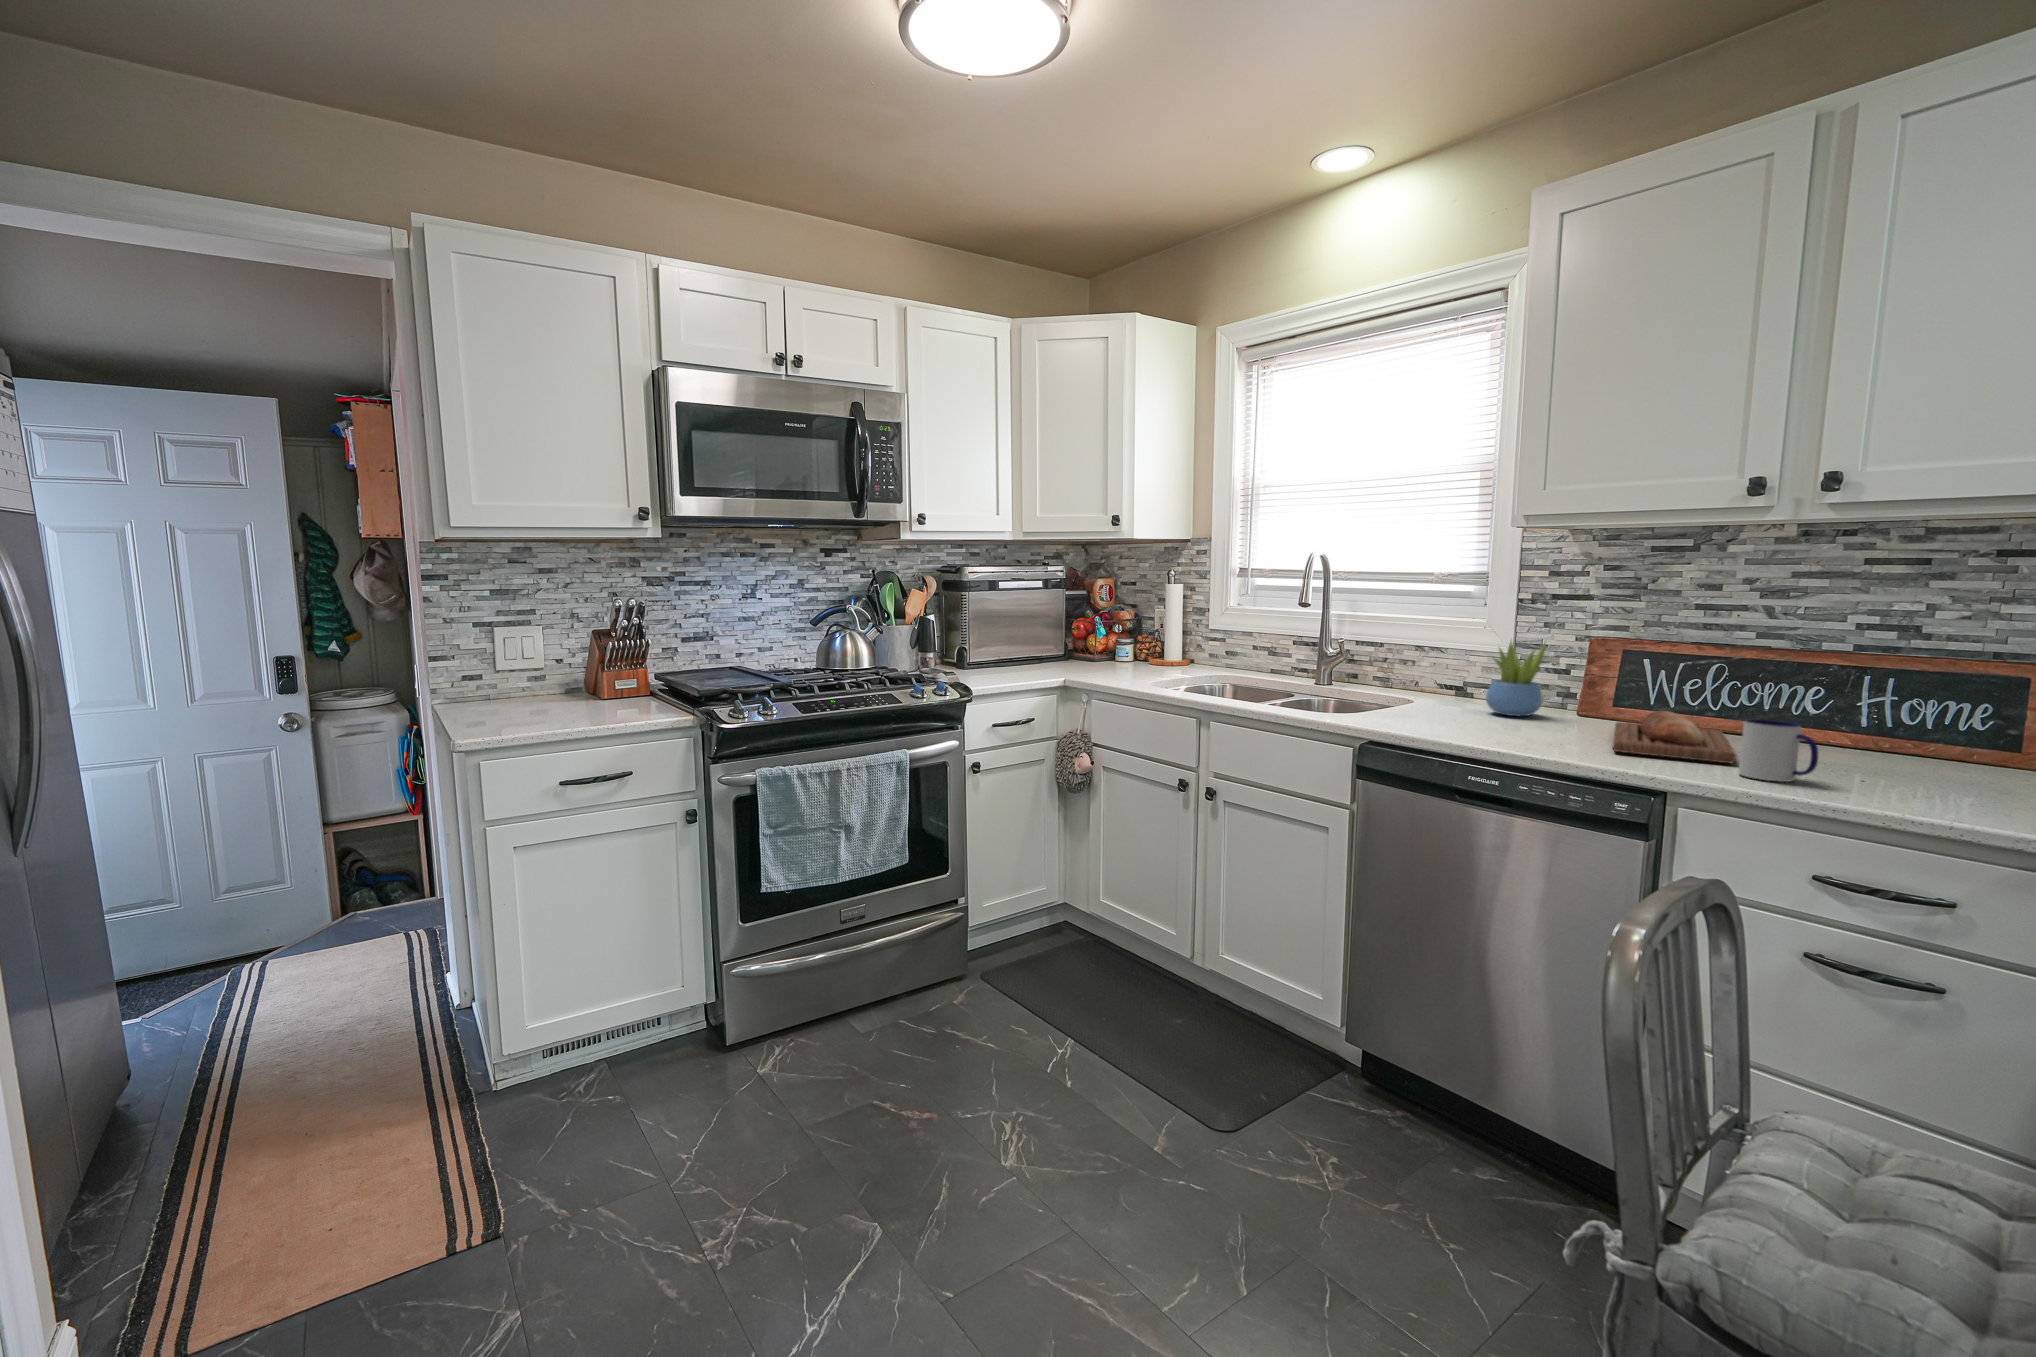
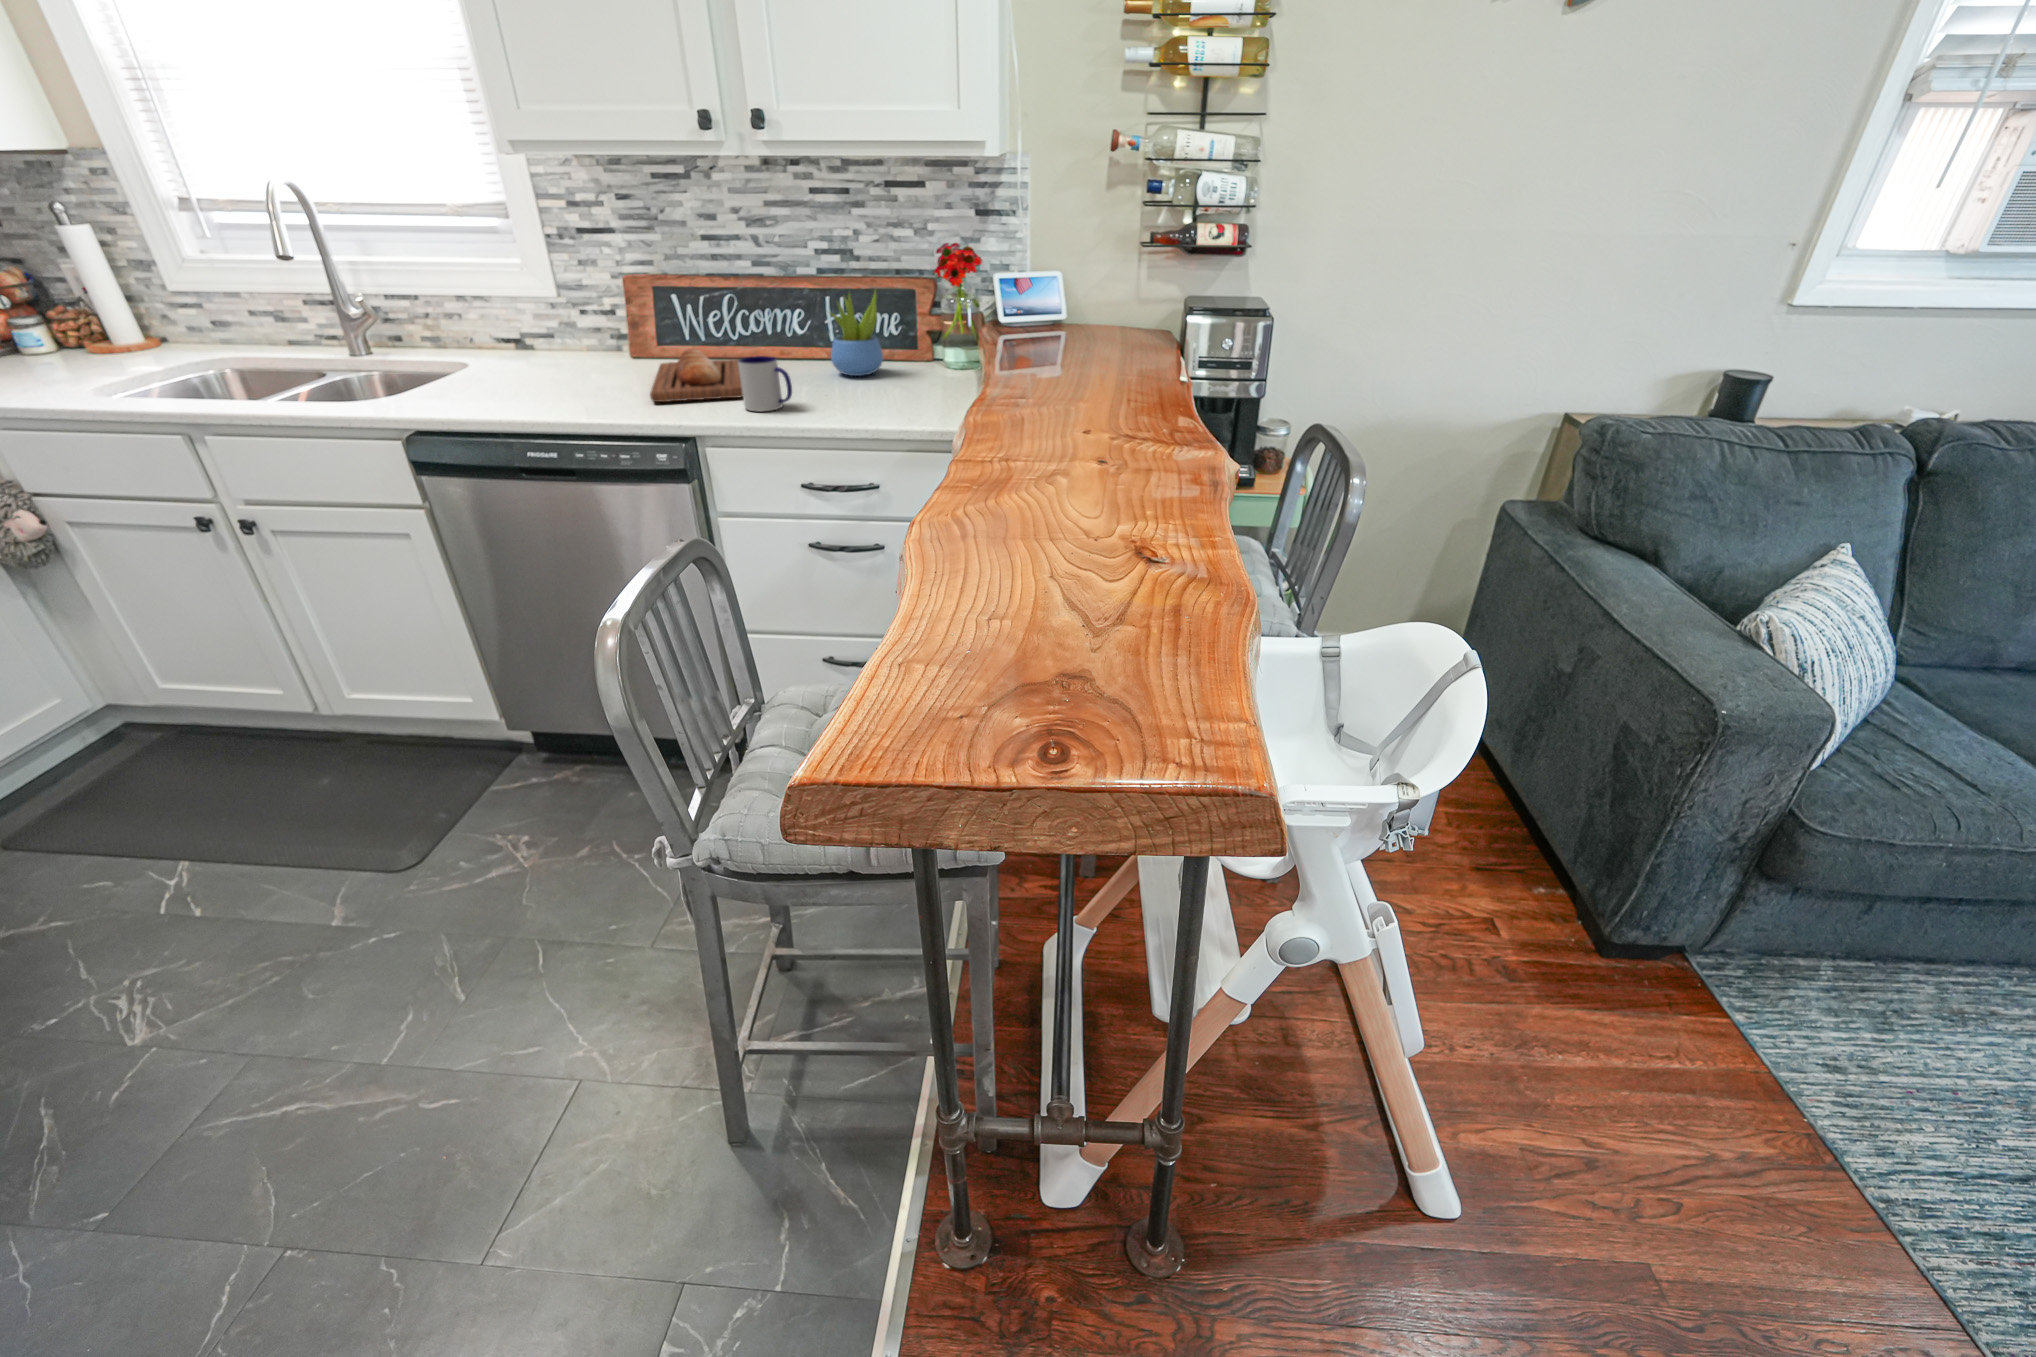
succulent plant: present [1486,642,1546,716] -> present [830,292,883,376]

